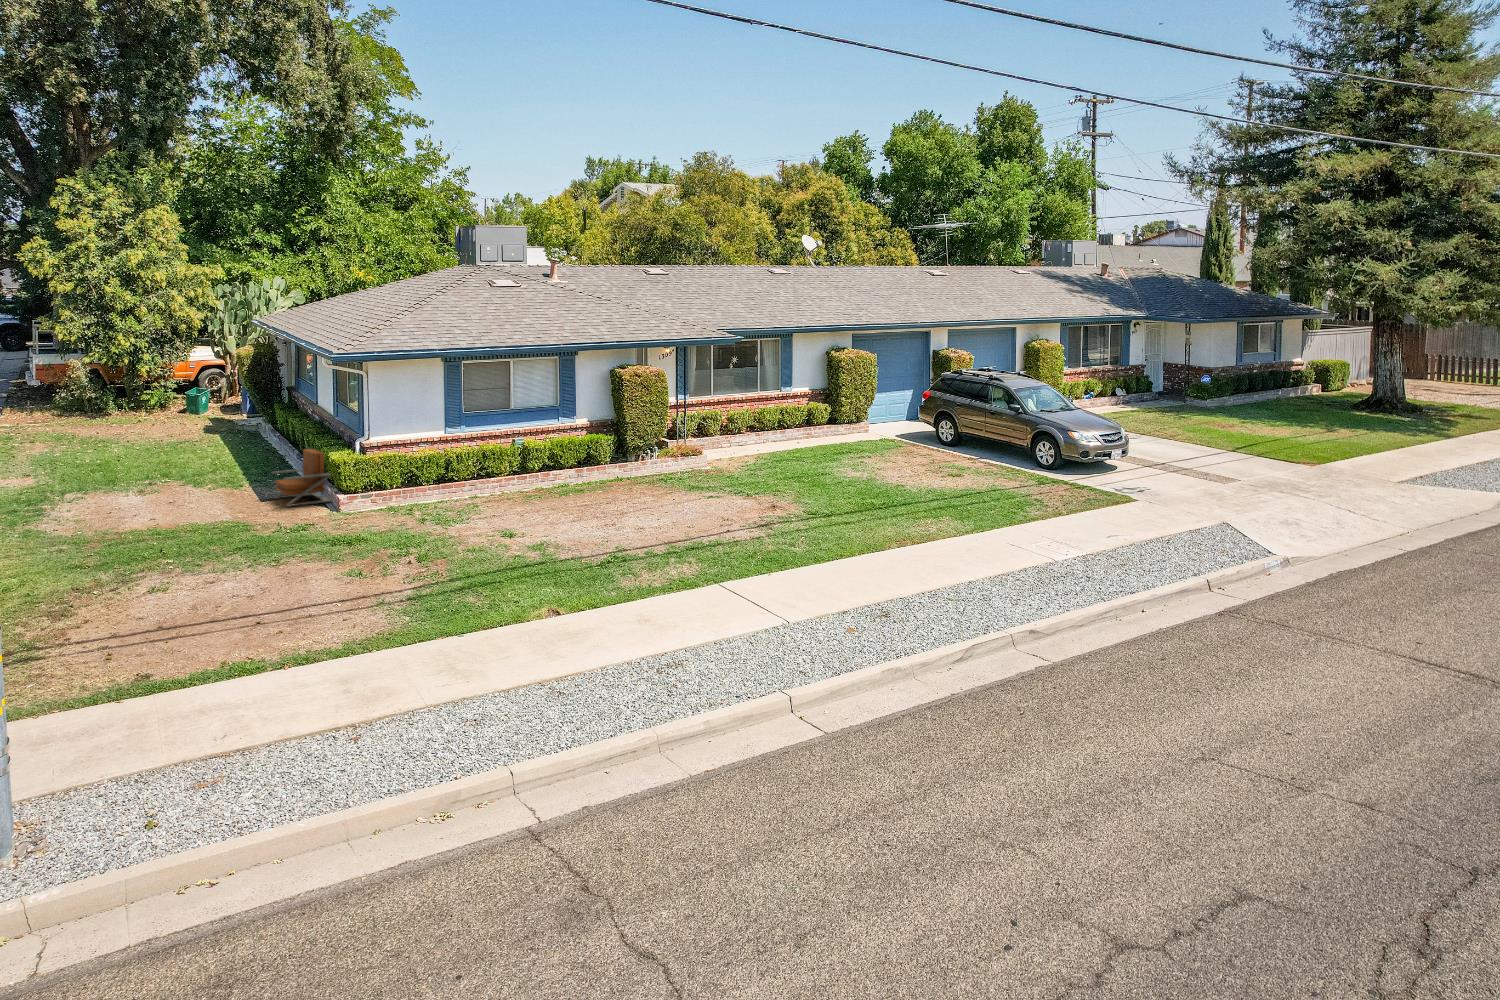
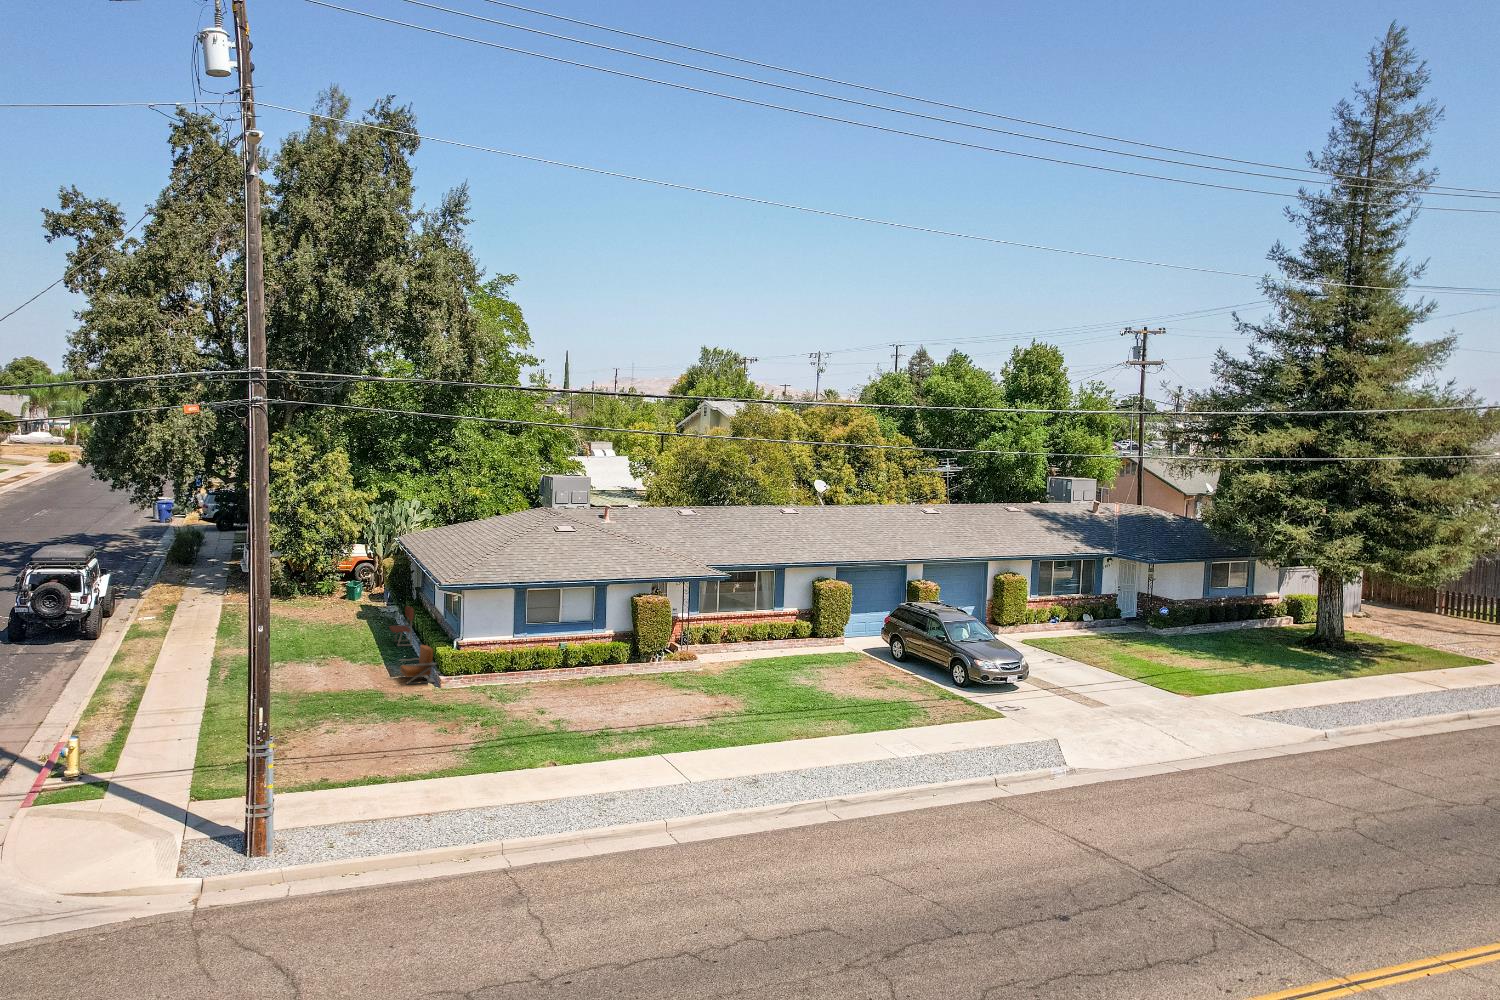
bench: none [254,404,291,459] -> present [389,606,414,646]

